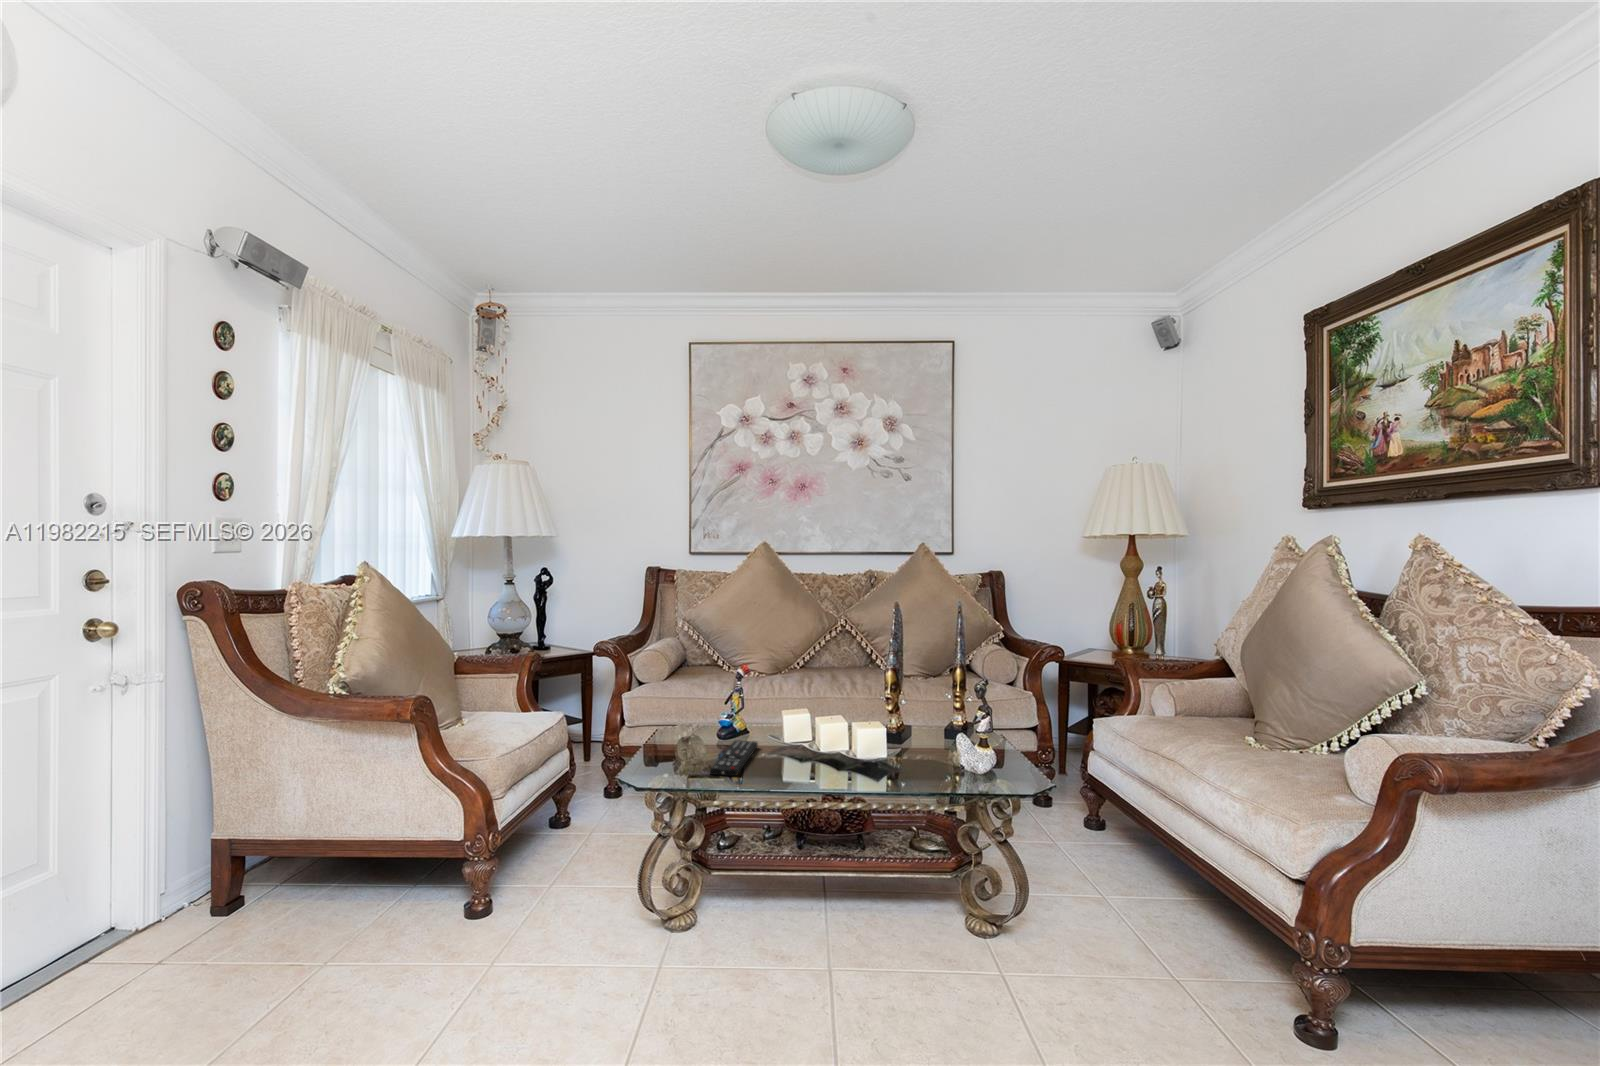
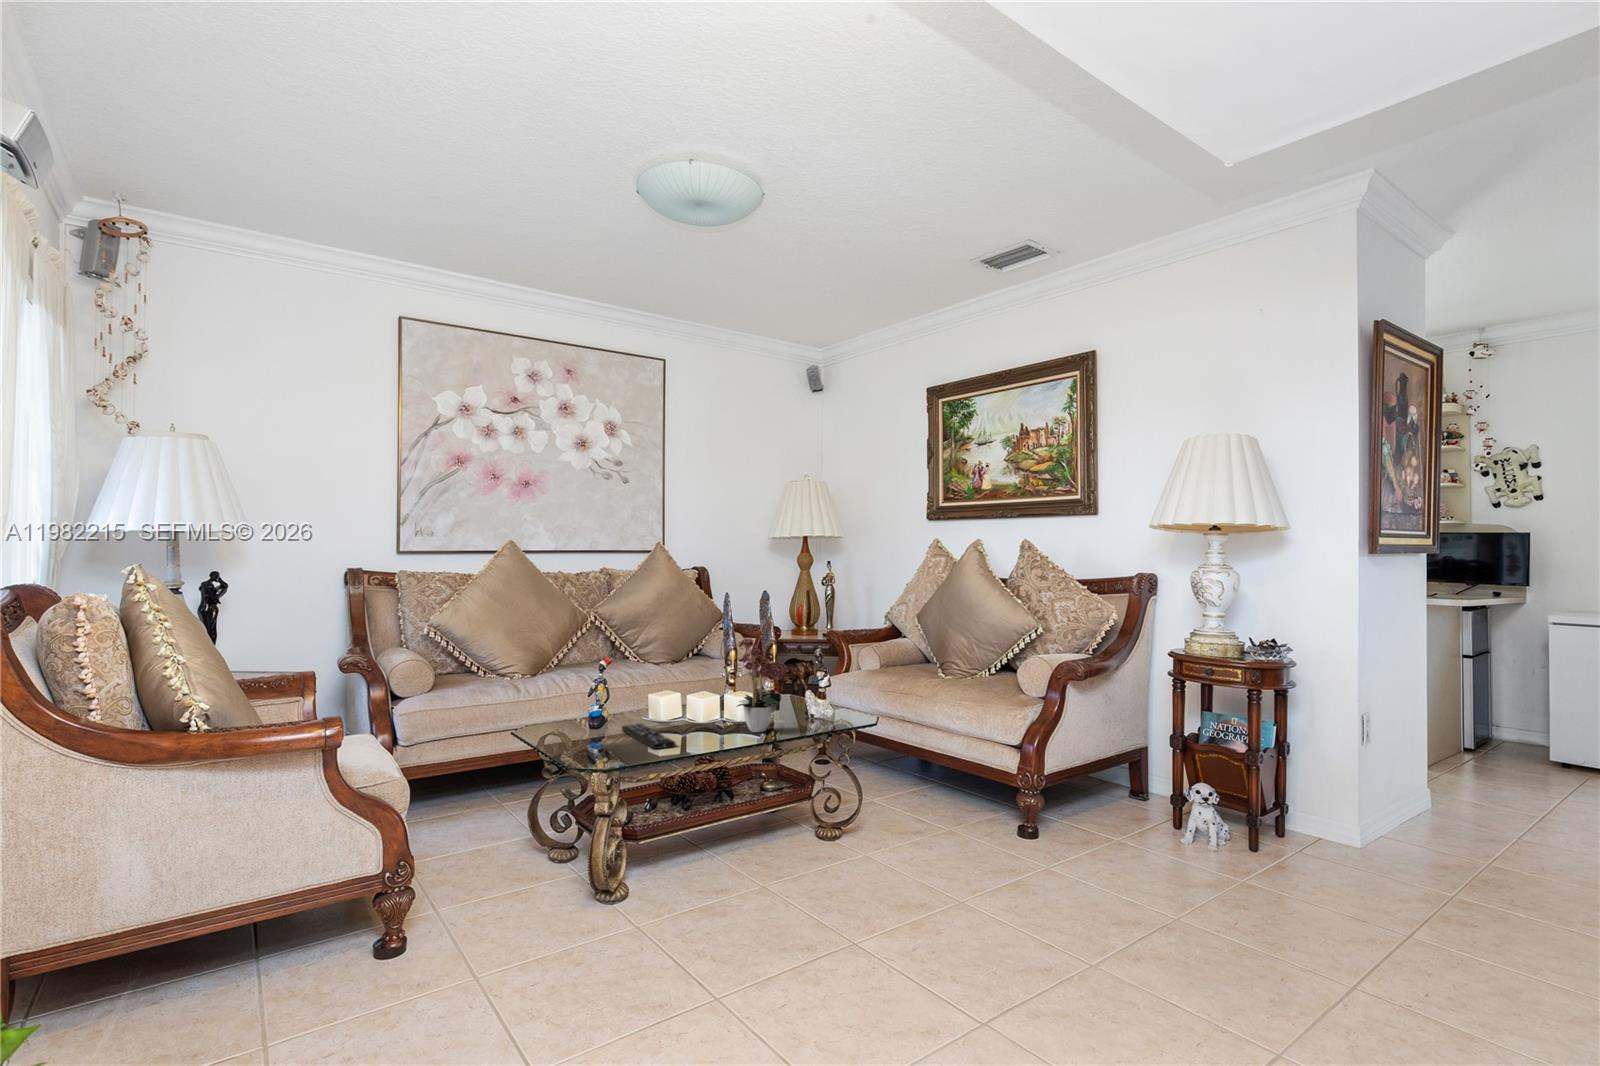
flower arrangement: none [823,651,909,779] -> present [735,639,787,732]

